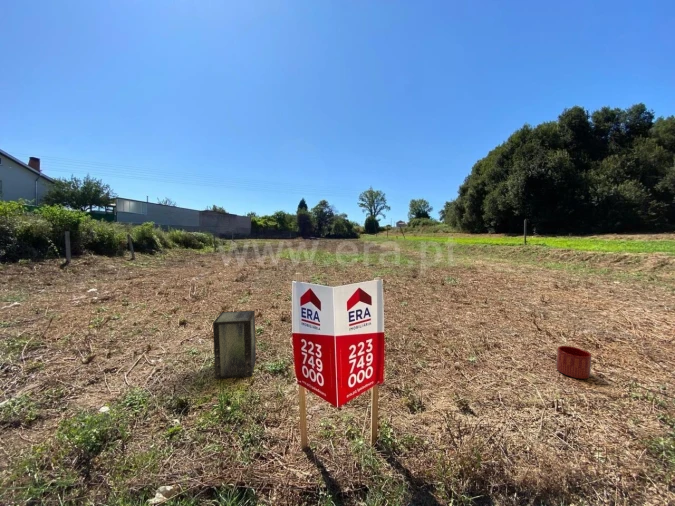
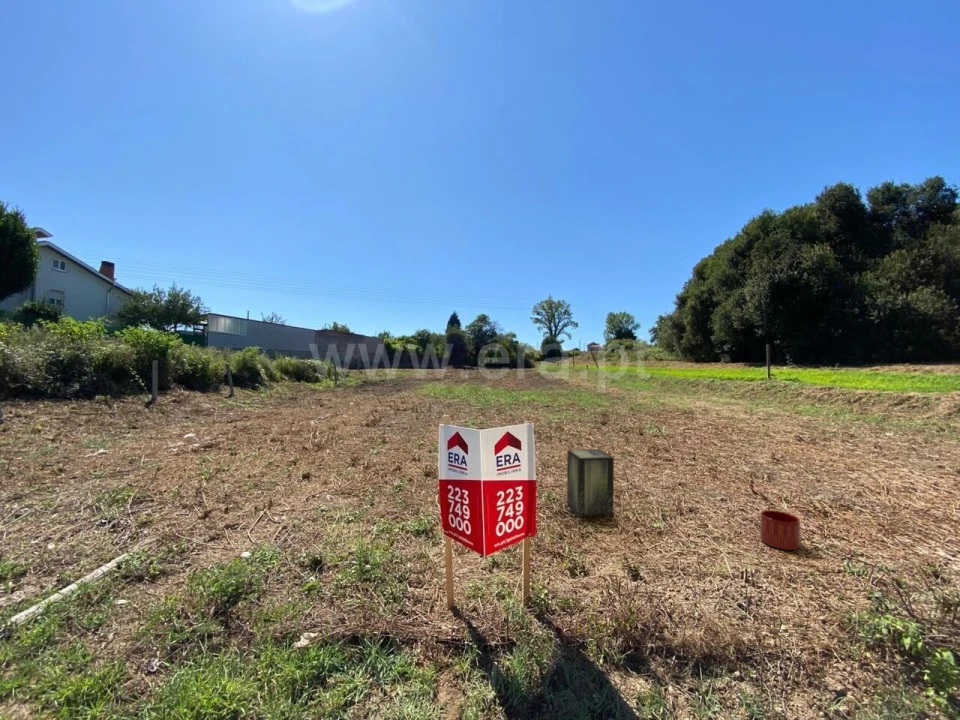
storage box: present [213,311,256,379] -> present [567,449,614,517]

